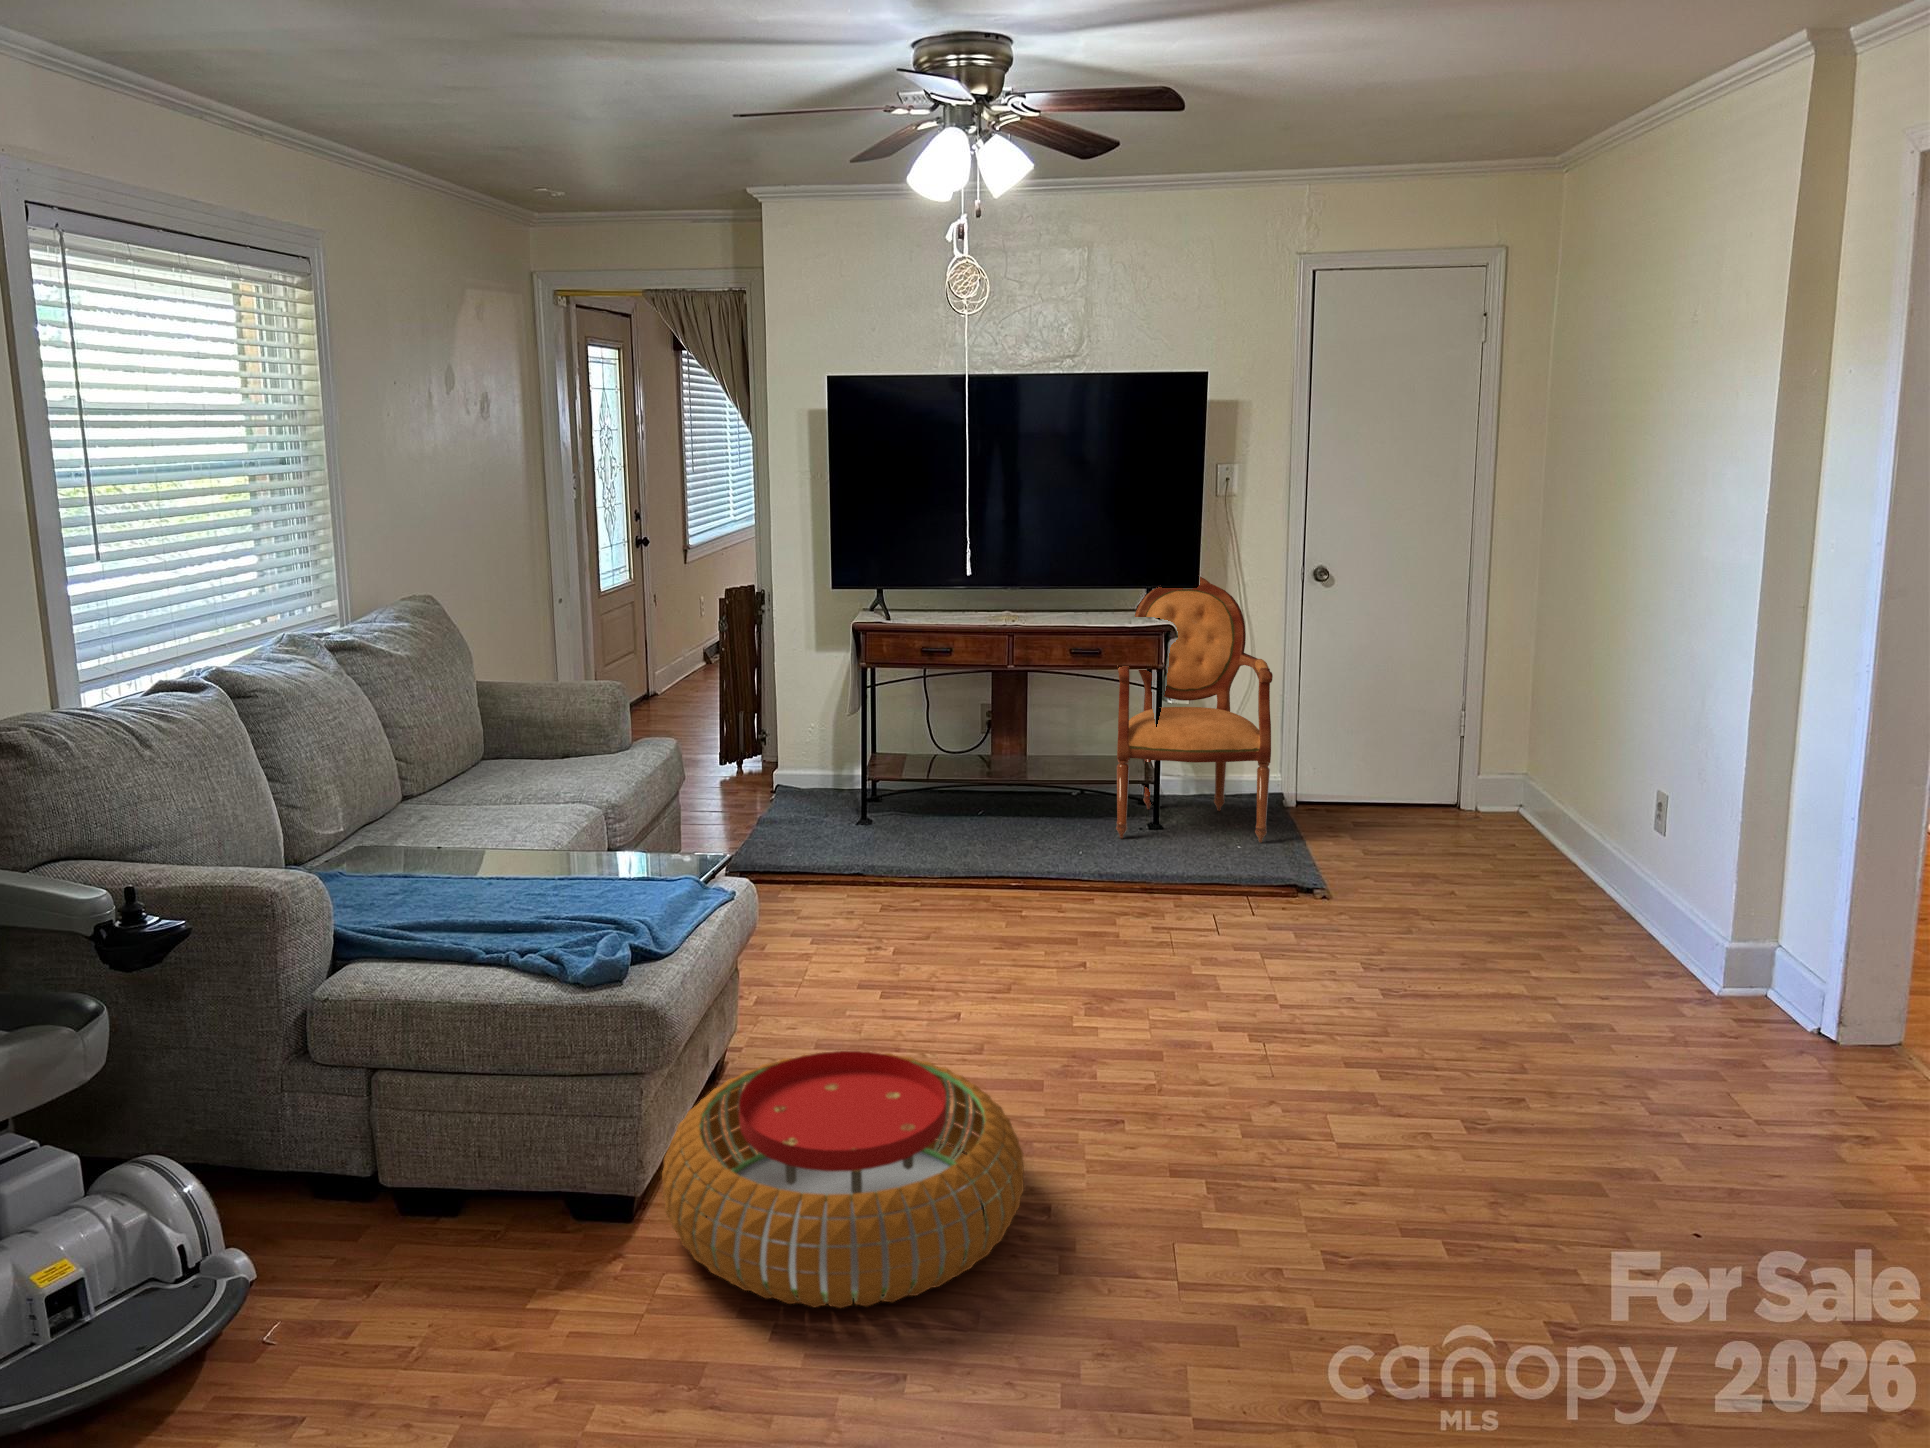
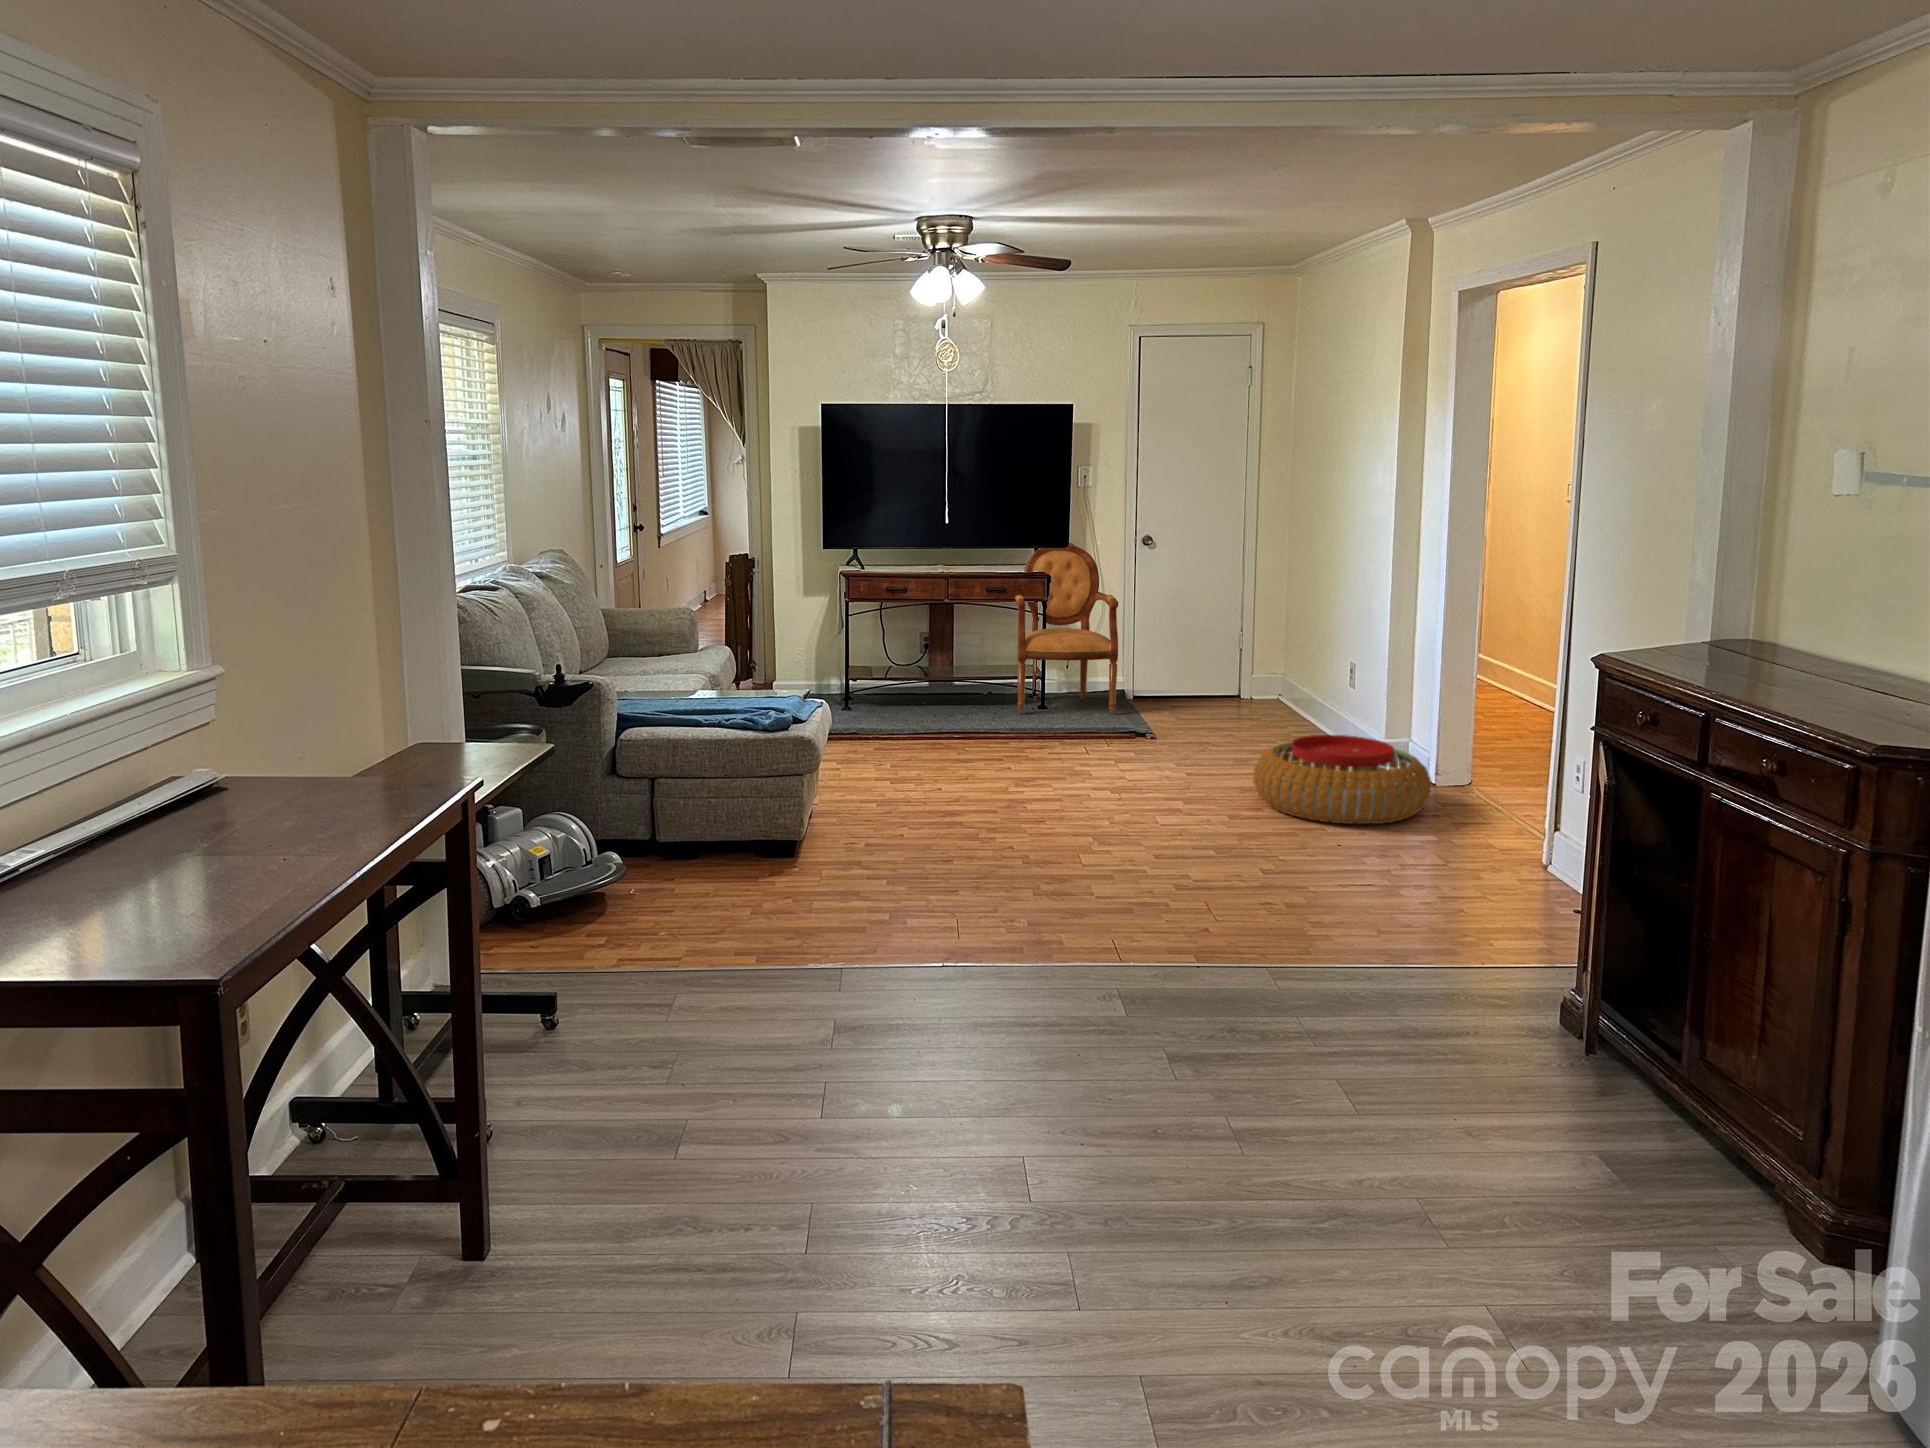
pouf: present [662,1051,1024,1308] -> present [1253,735,1432,824]

